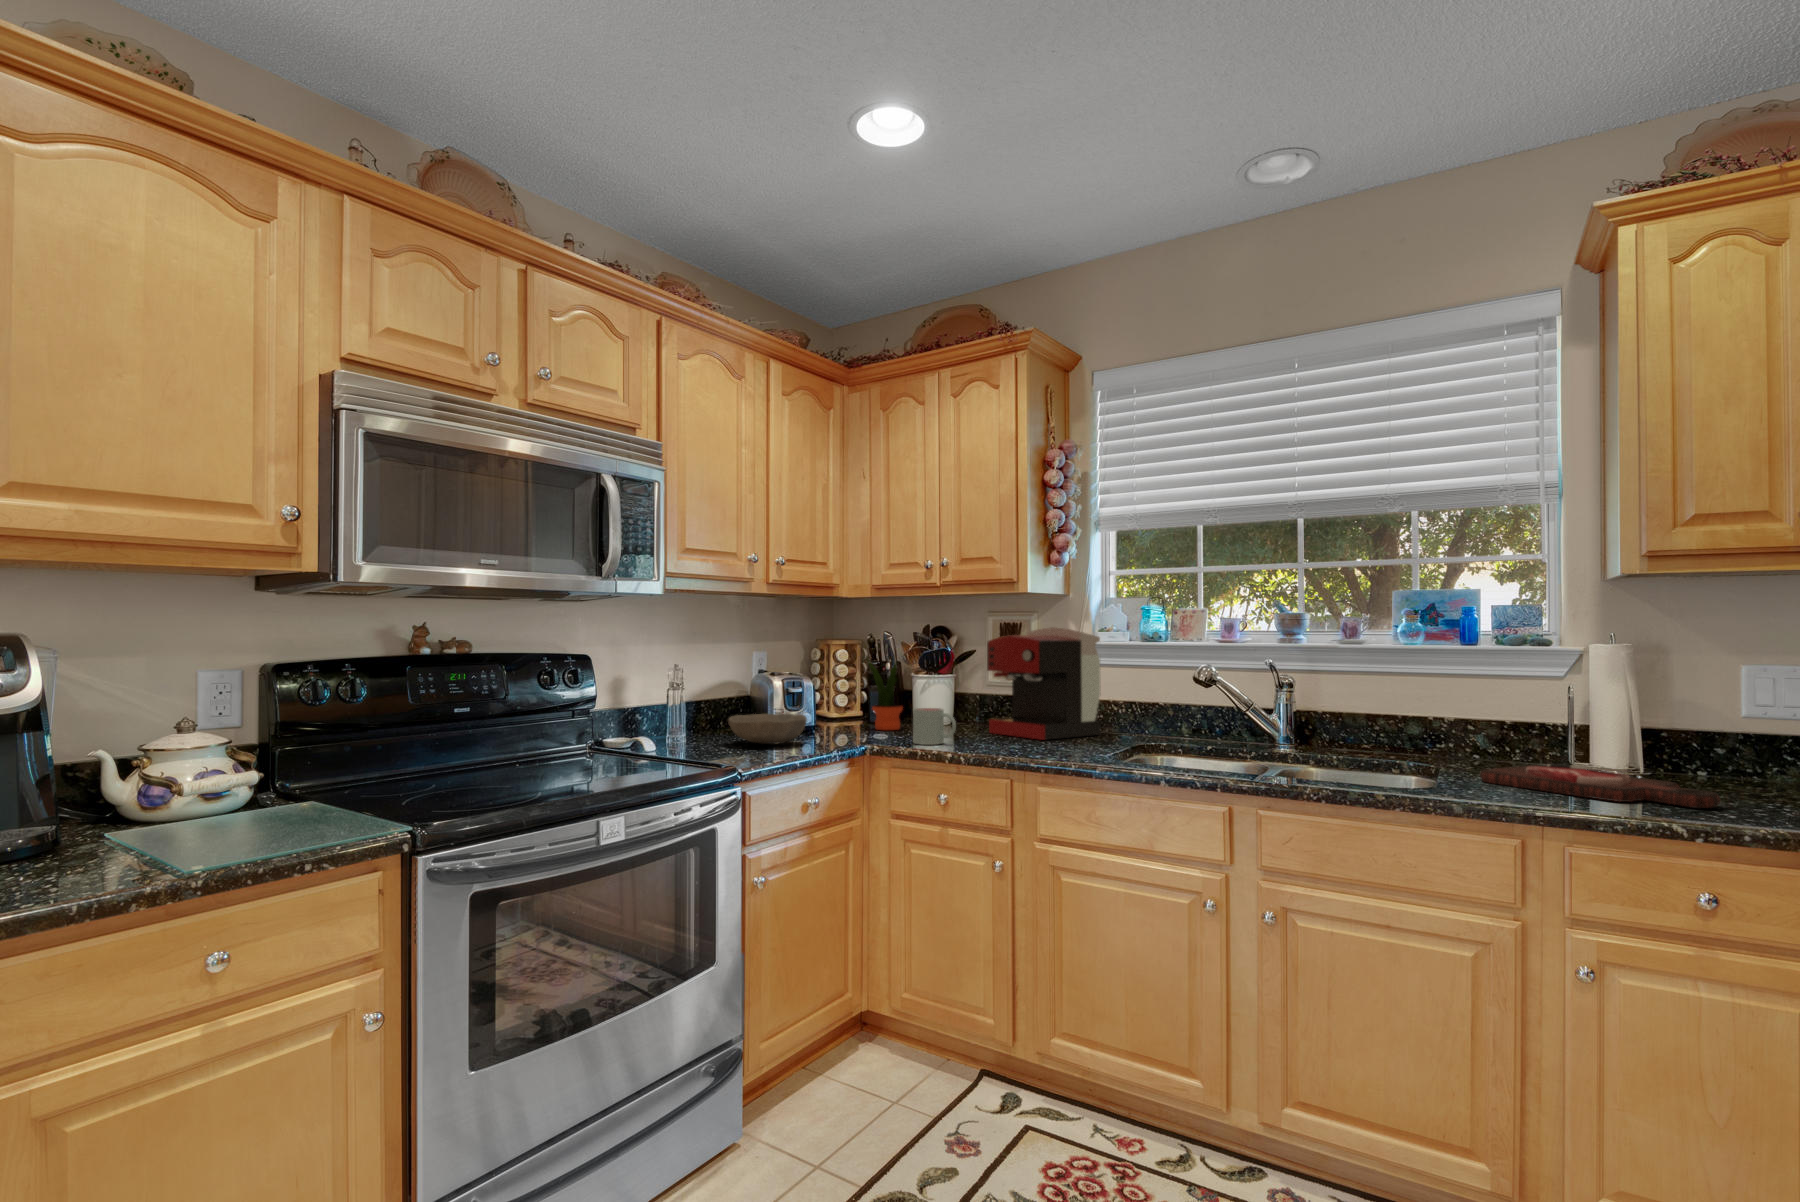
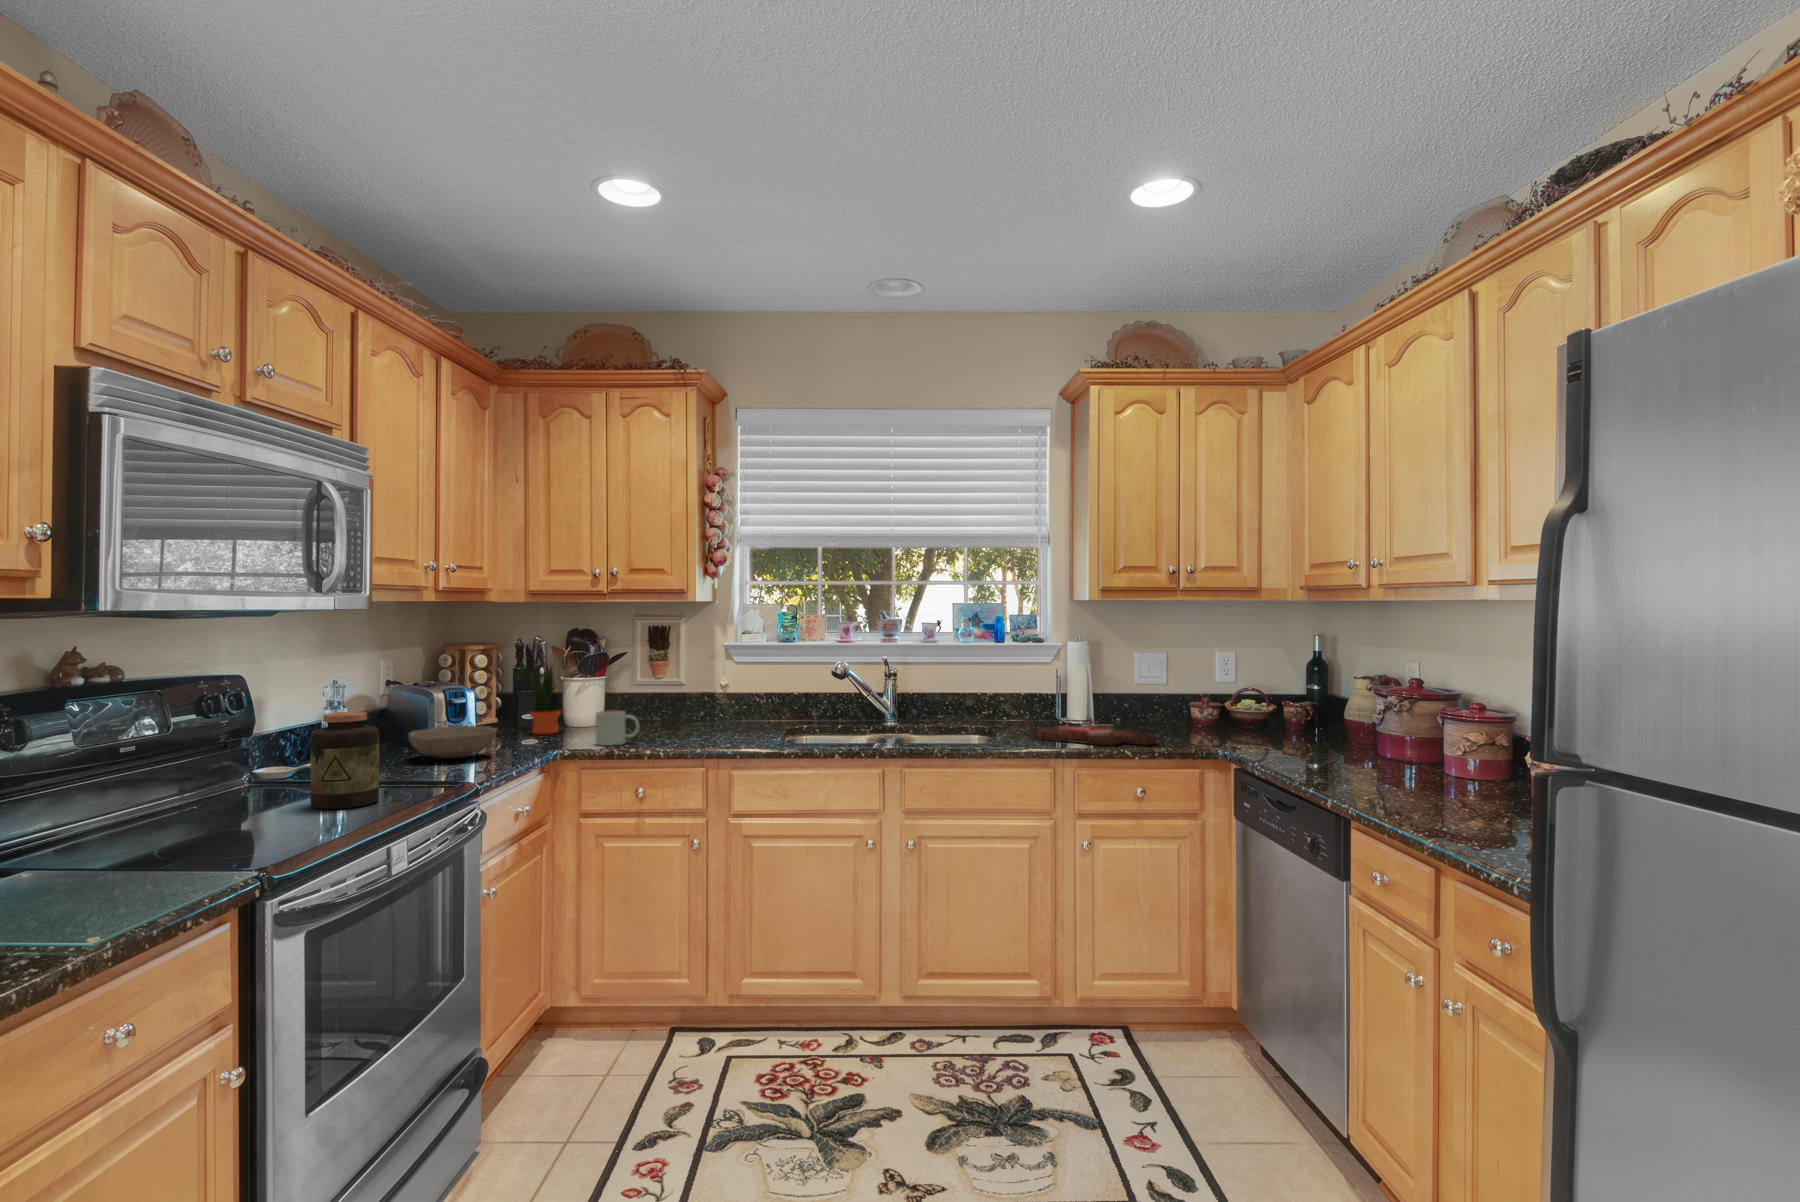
coffee maker: present [987,627,1101,740] -> none [646,631,747,732]
jar: none [575,685,637,778] -> present [310,712,379,809]

